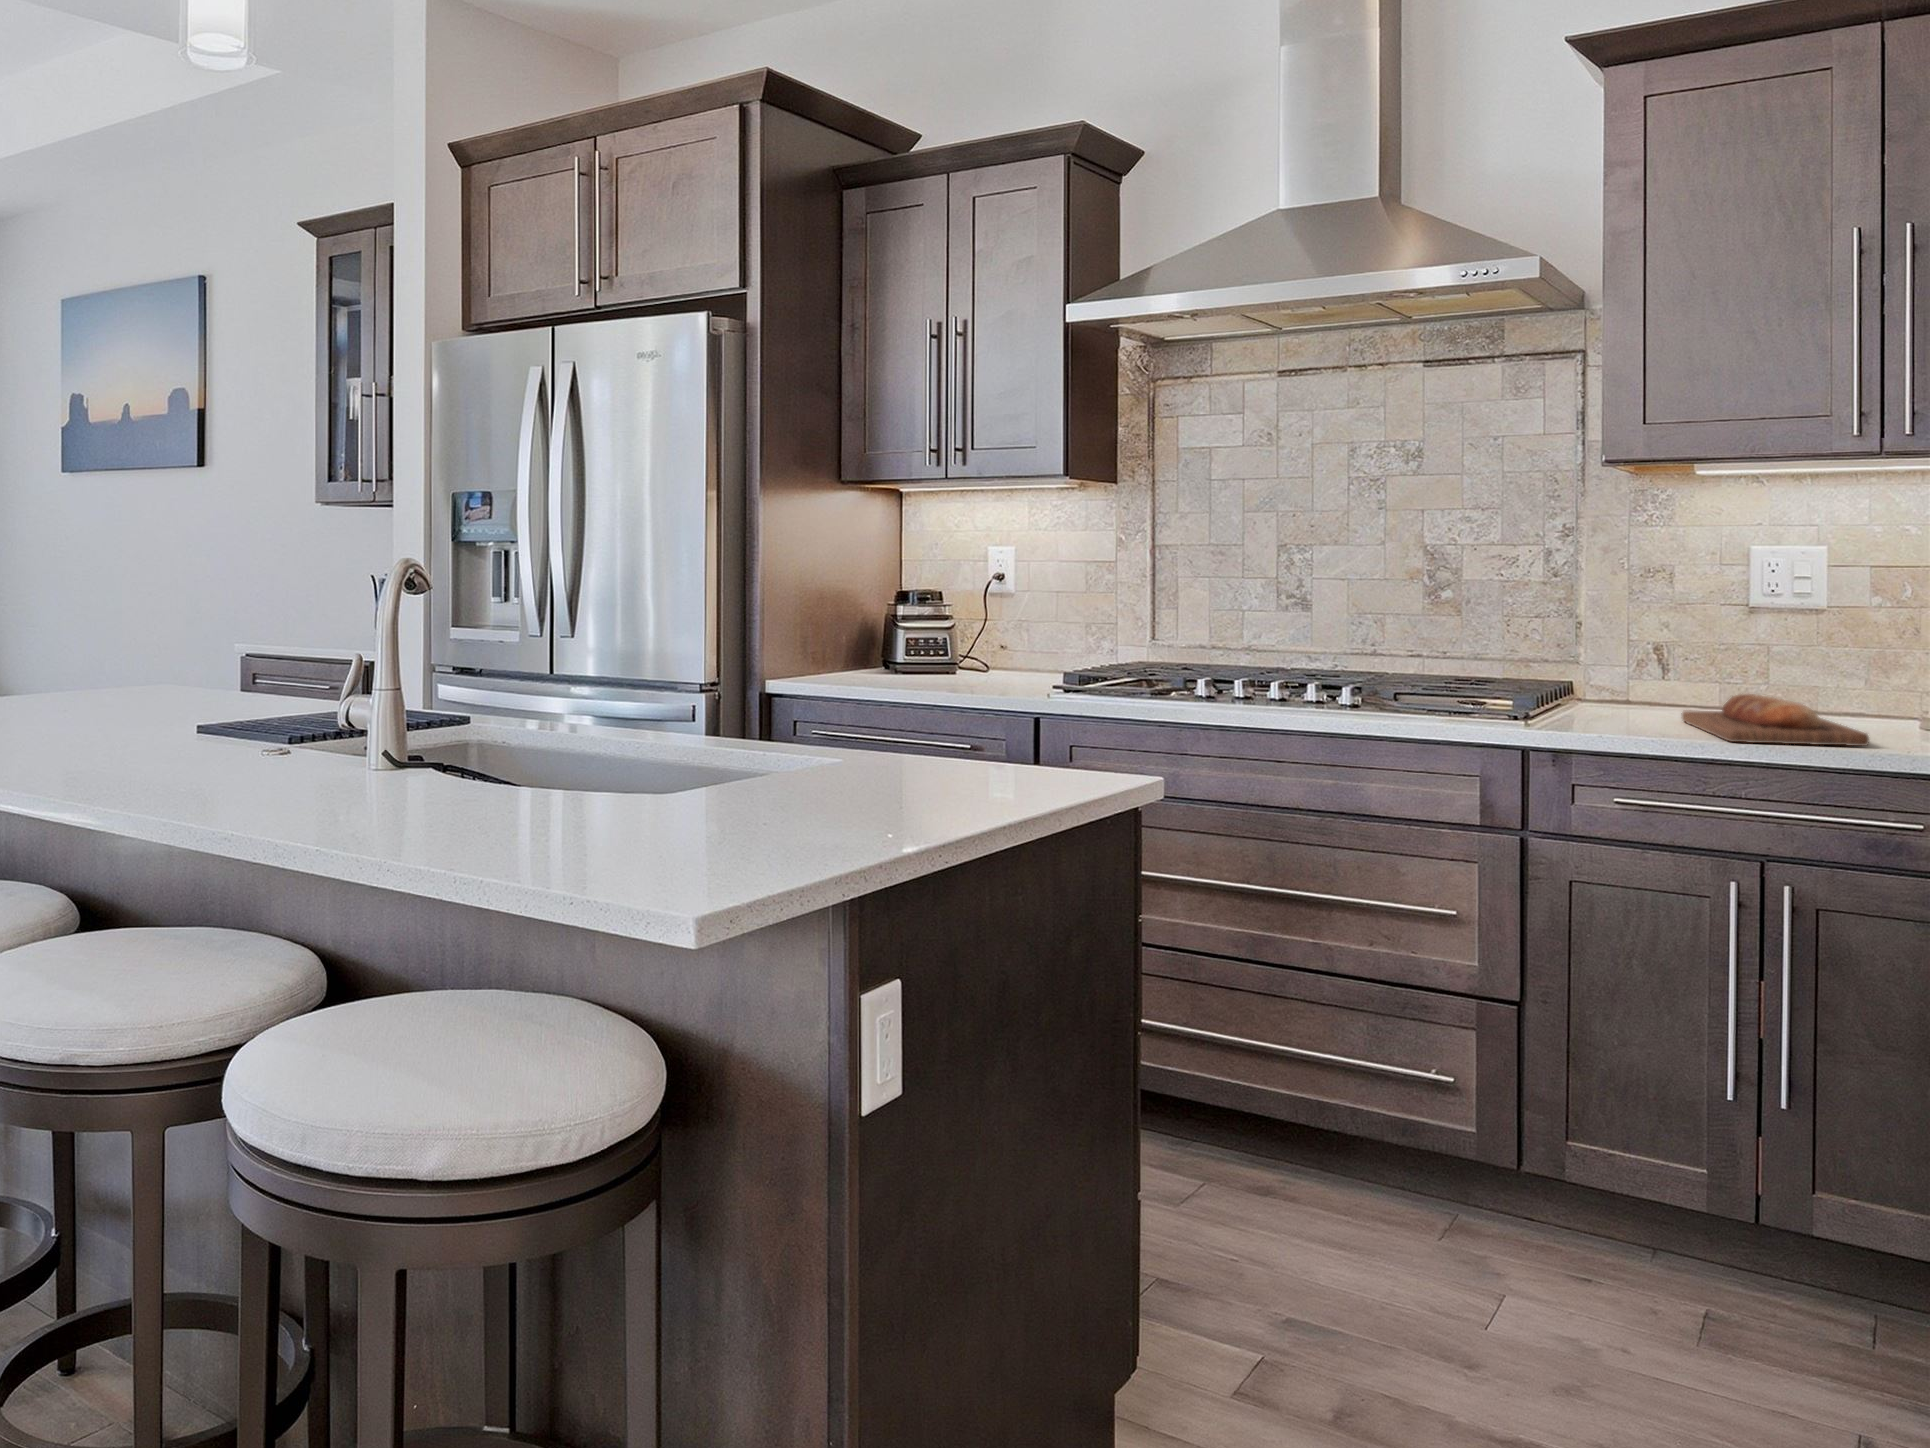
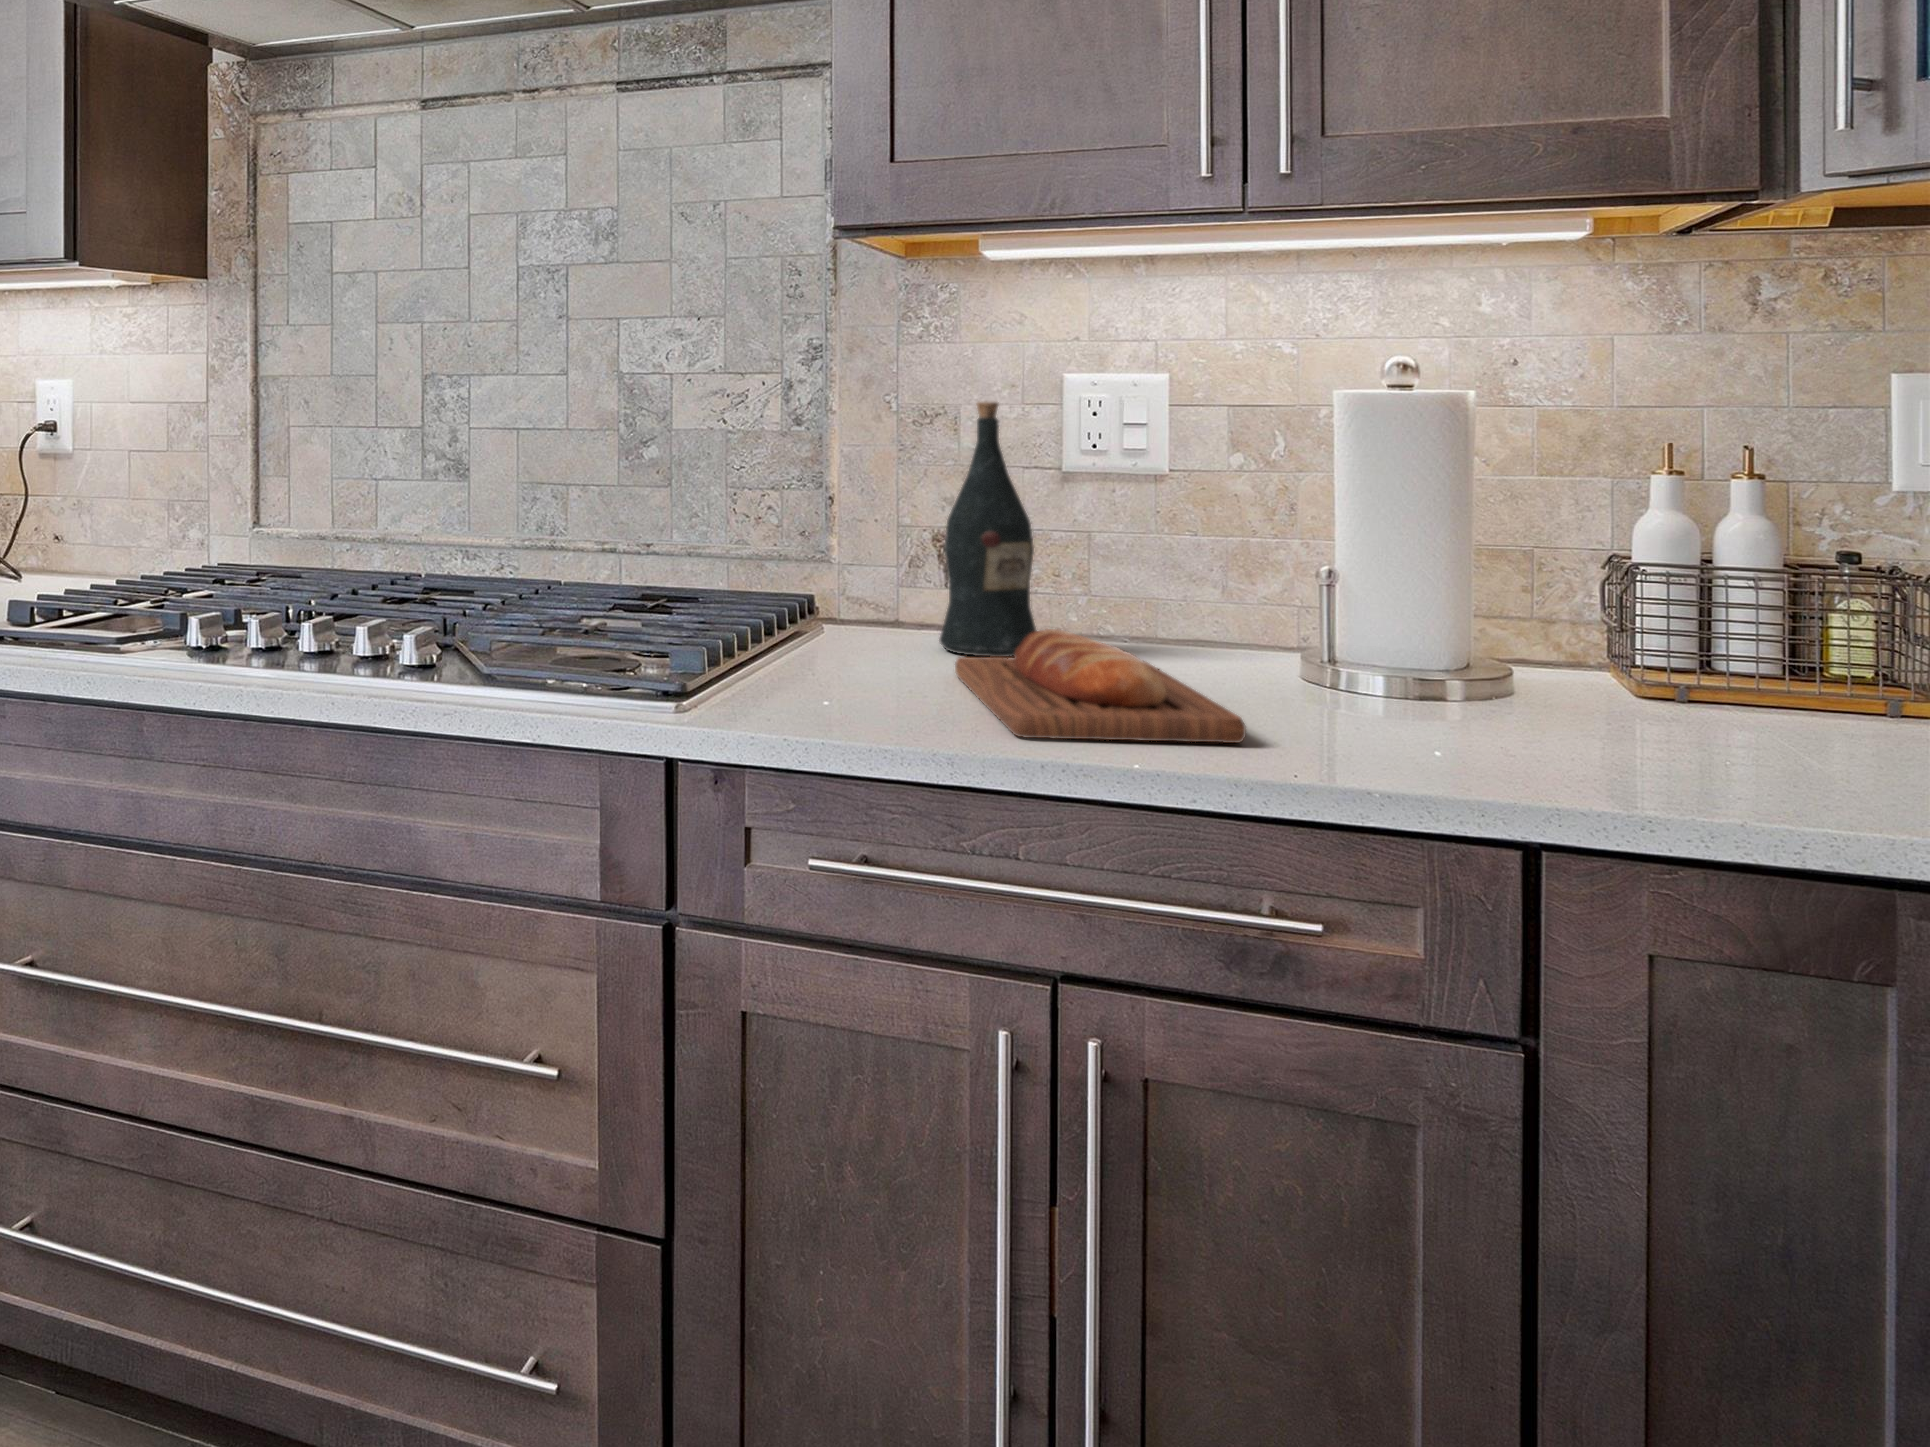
wine bottle: none [1665,565,1736,714] -> present [940,402,1037,657]

